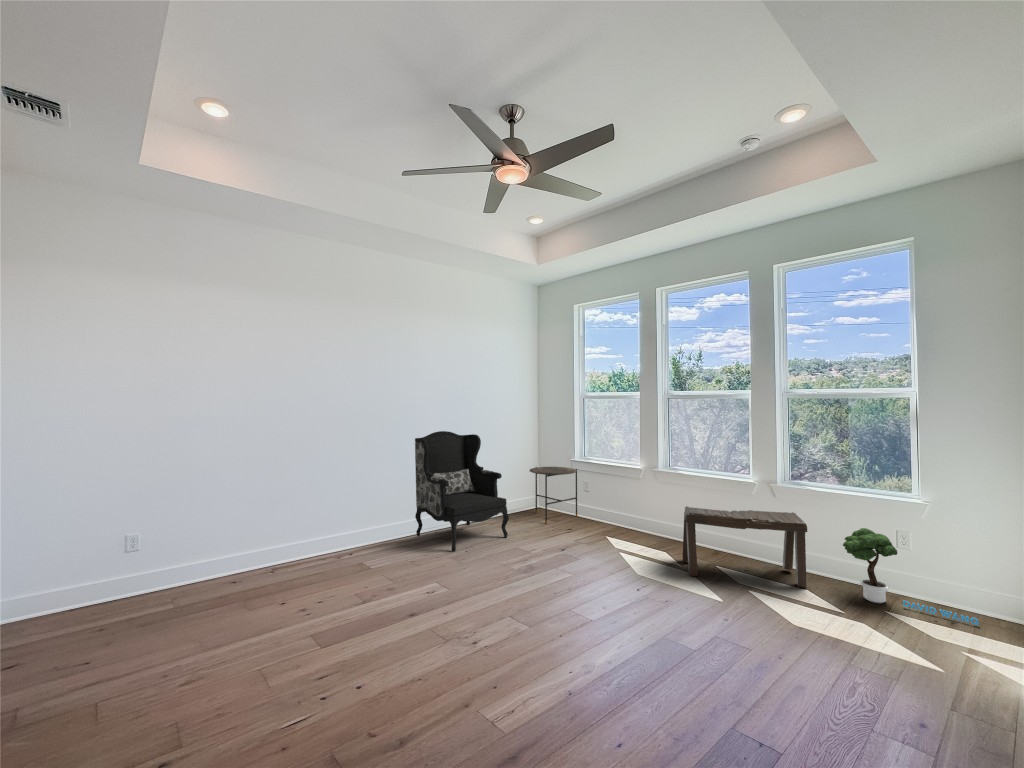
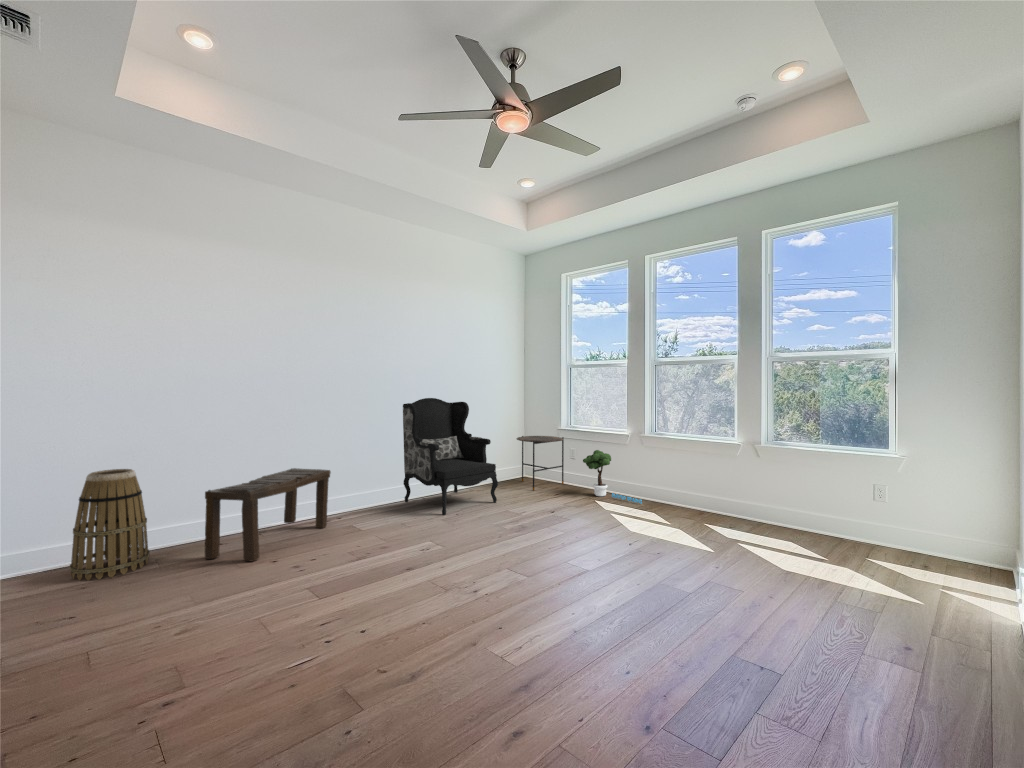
bench: present [682,506,807,588] -> present [205,468,331,561]
basket: none [91,510,166,621] -> present [70,469,149,580]
potted tree: present [843,528,979,625] -> present [583,450,642,504]

